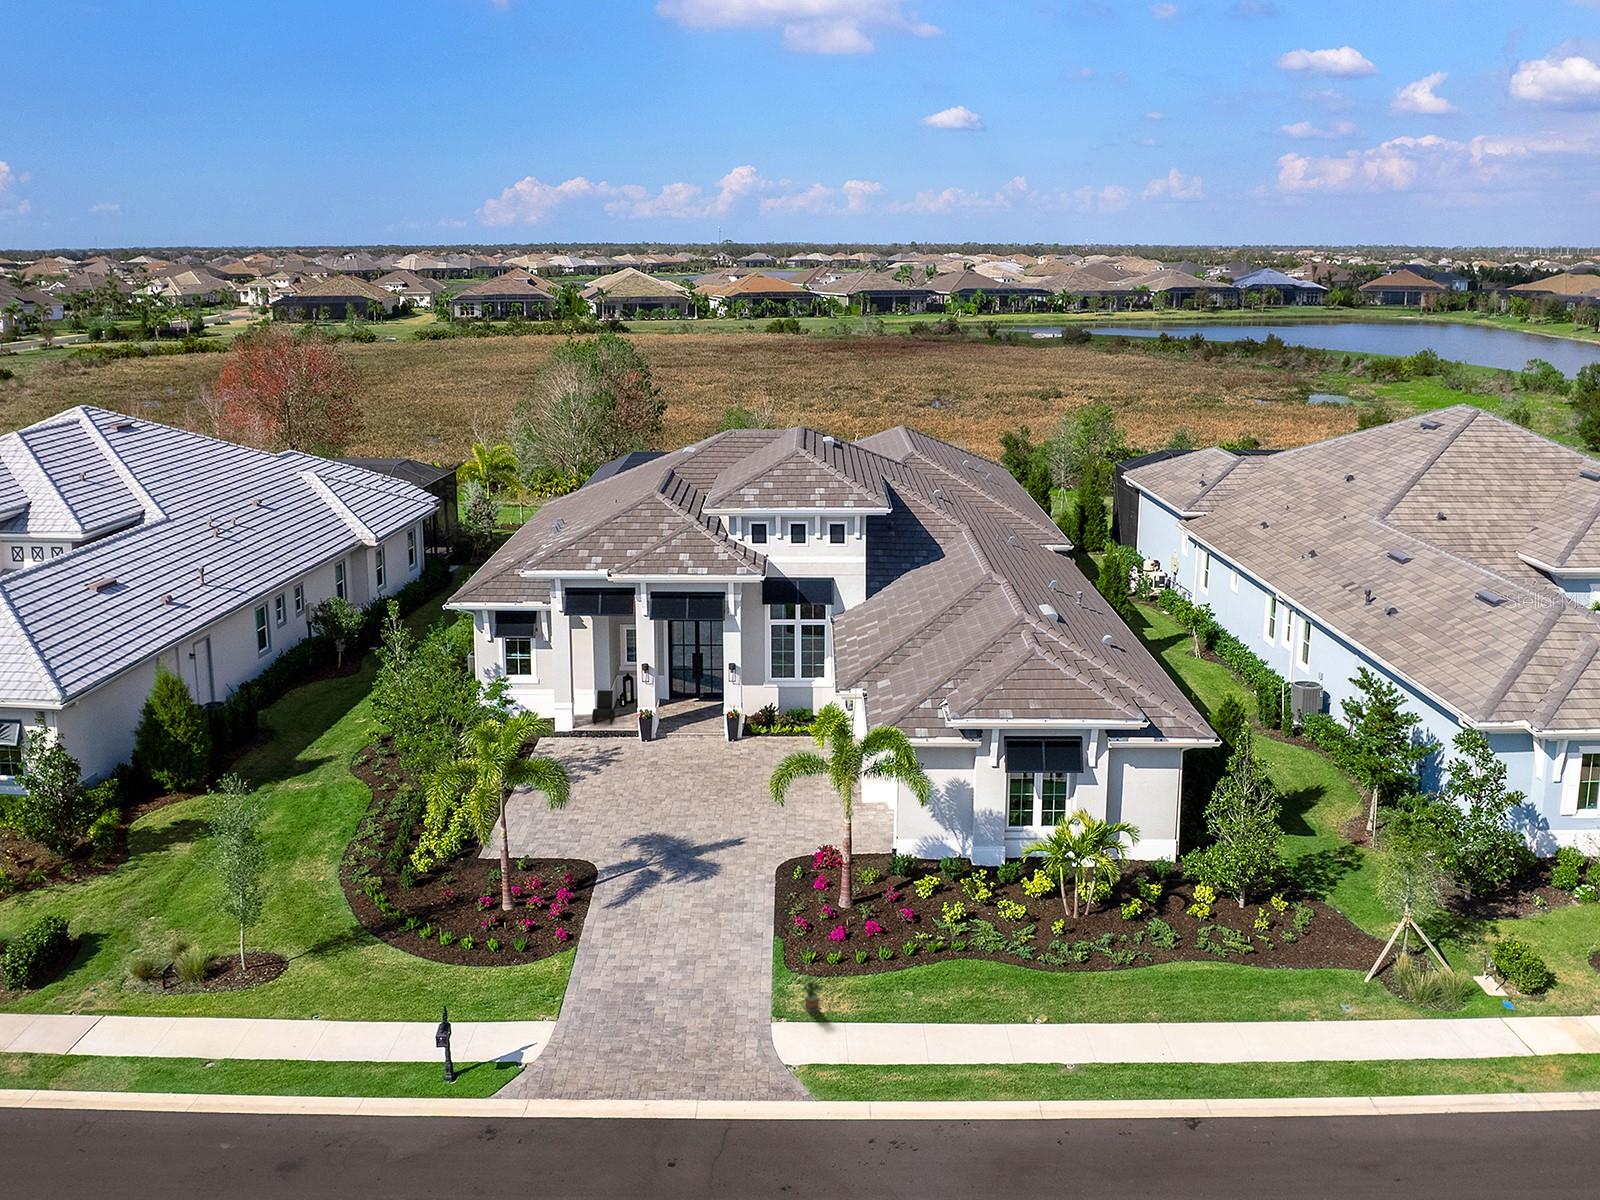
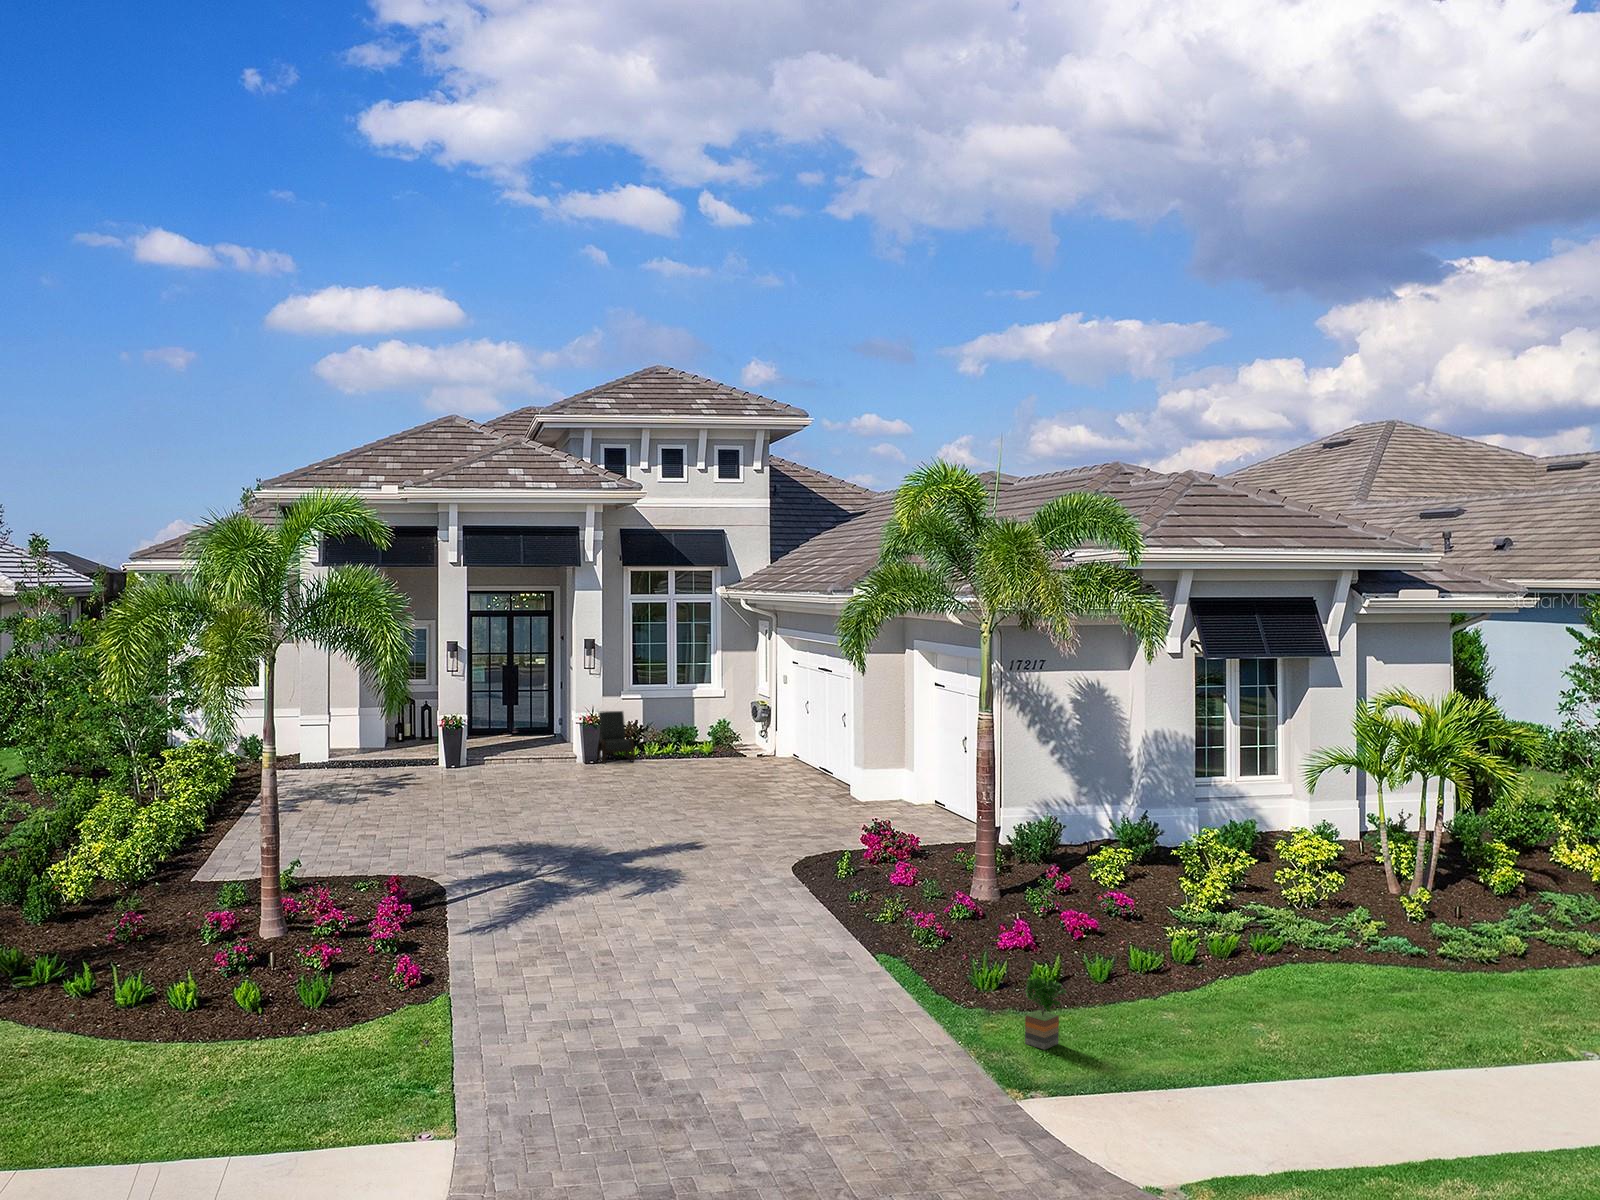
lounge chair: present [592,690,615,724] -> present [597,711,635,763]

